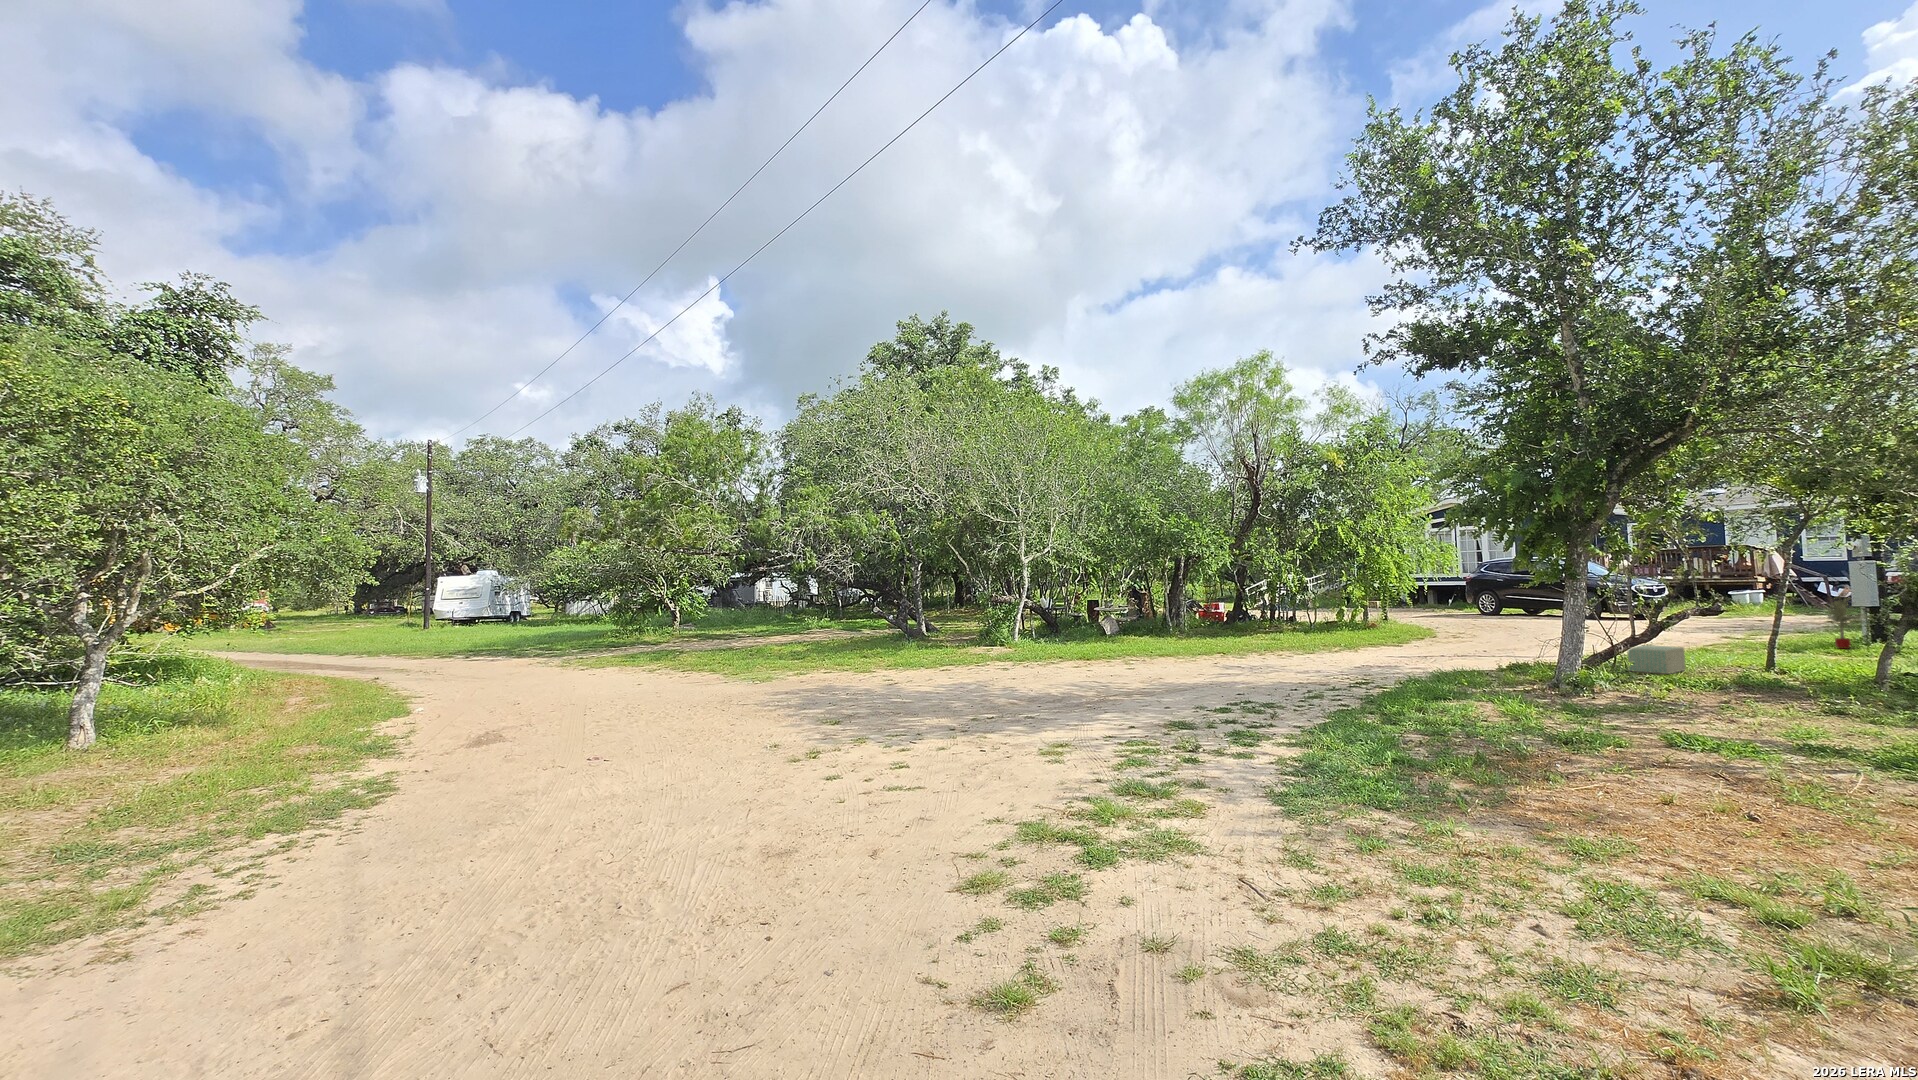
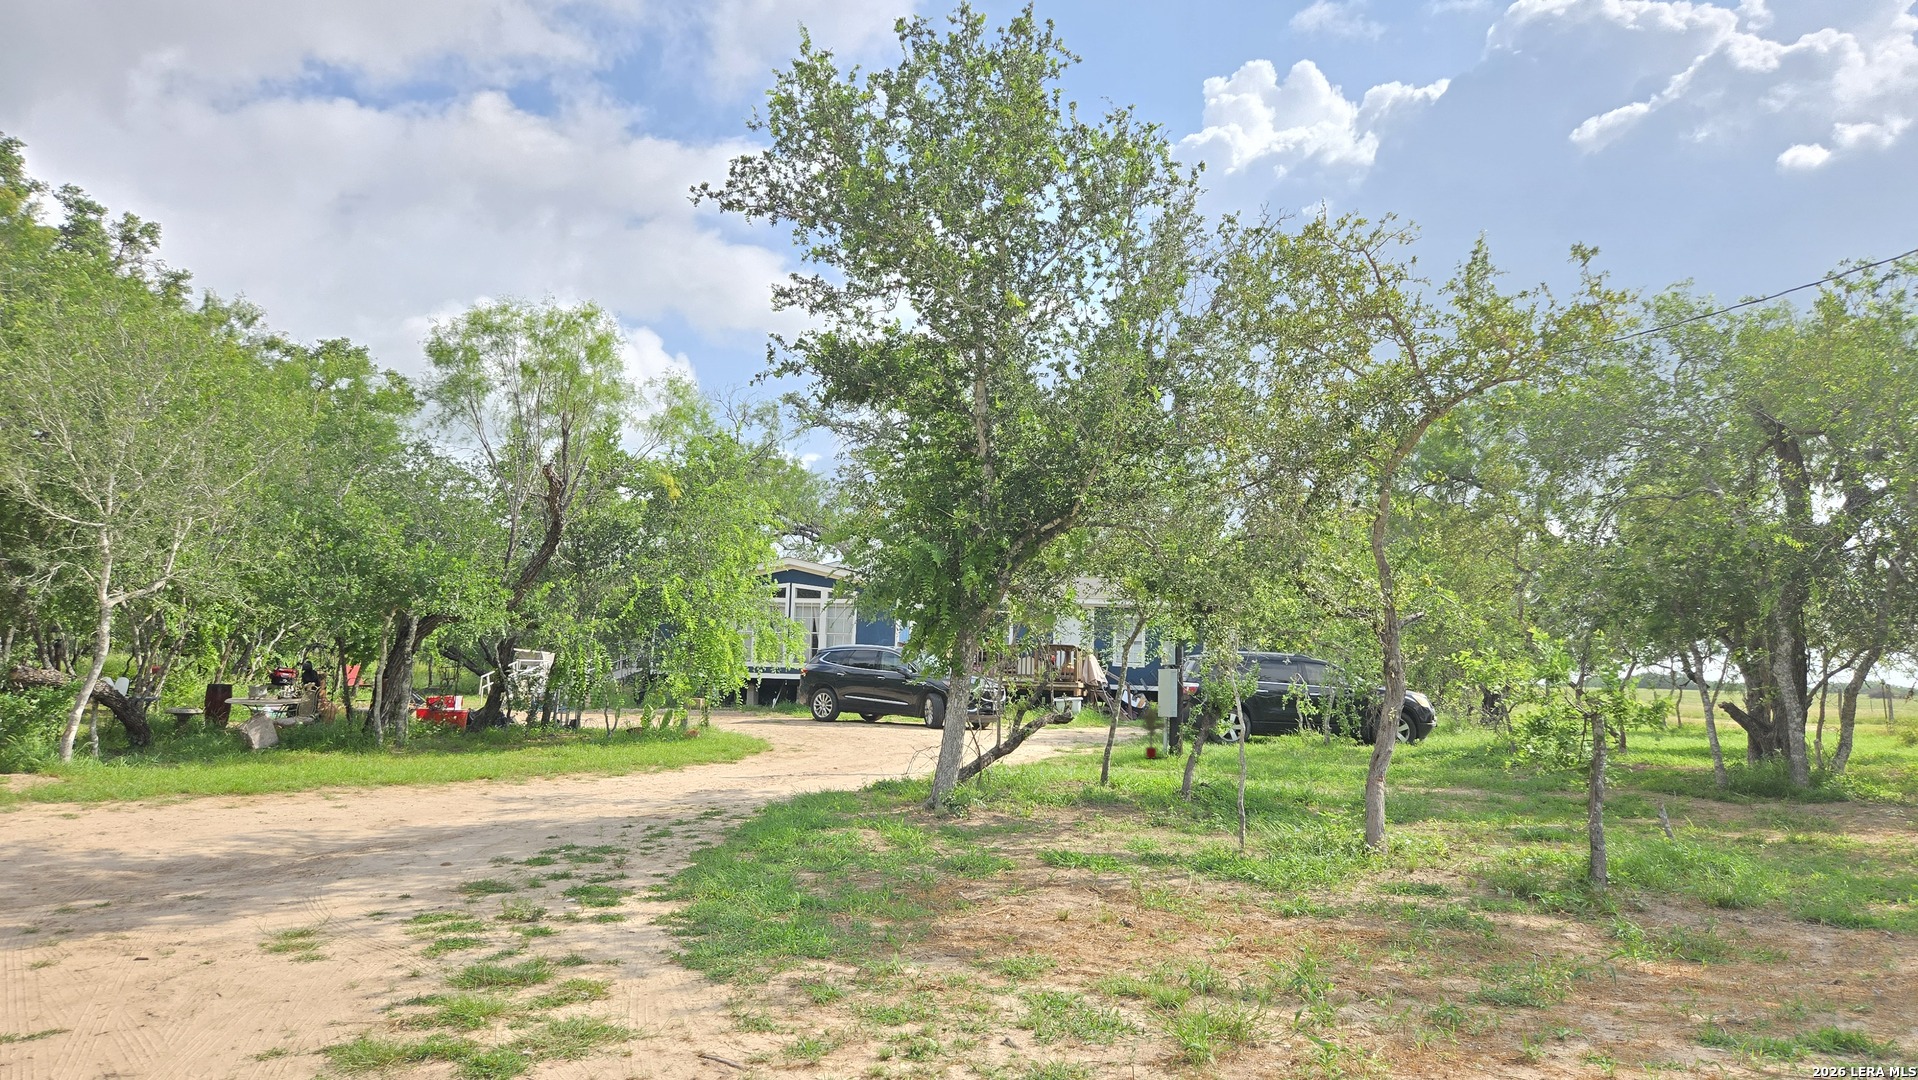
storage box: present [1627,645,1686,674] -> none [989,756,1037,789]

